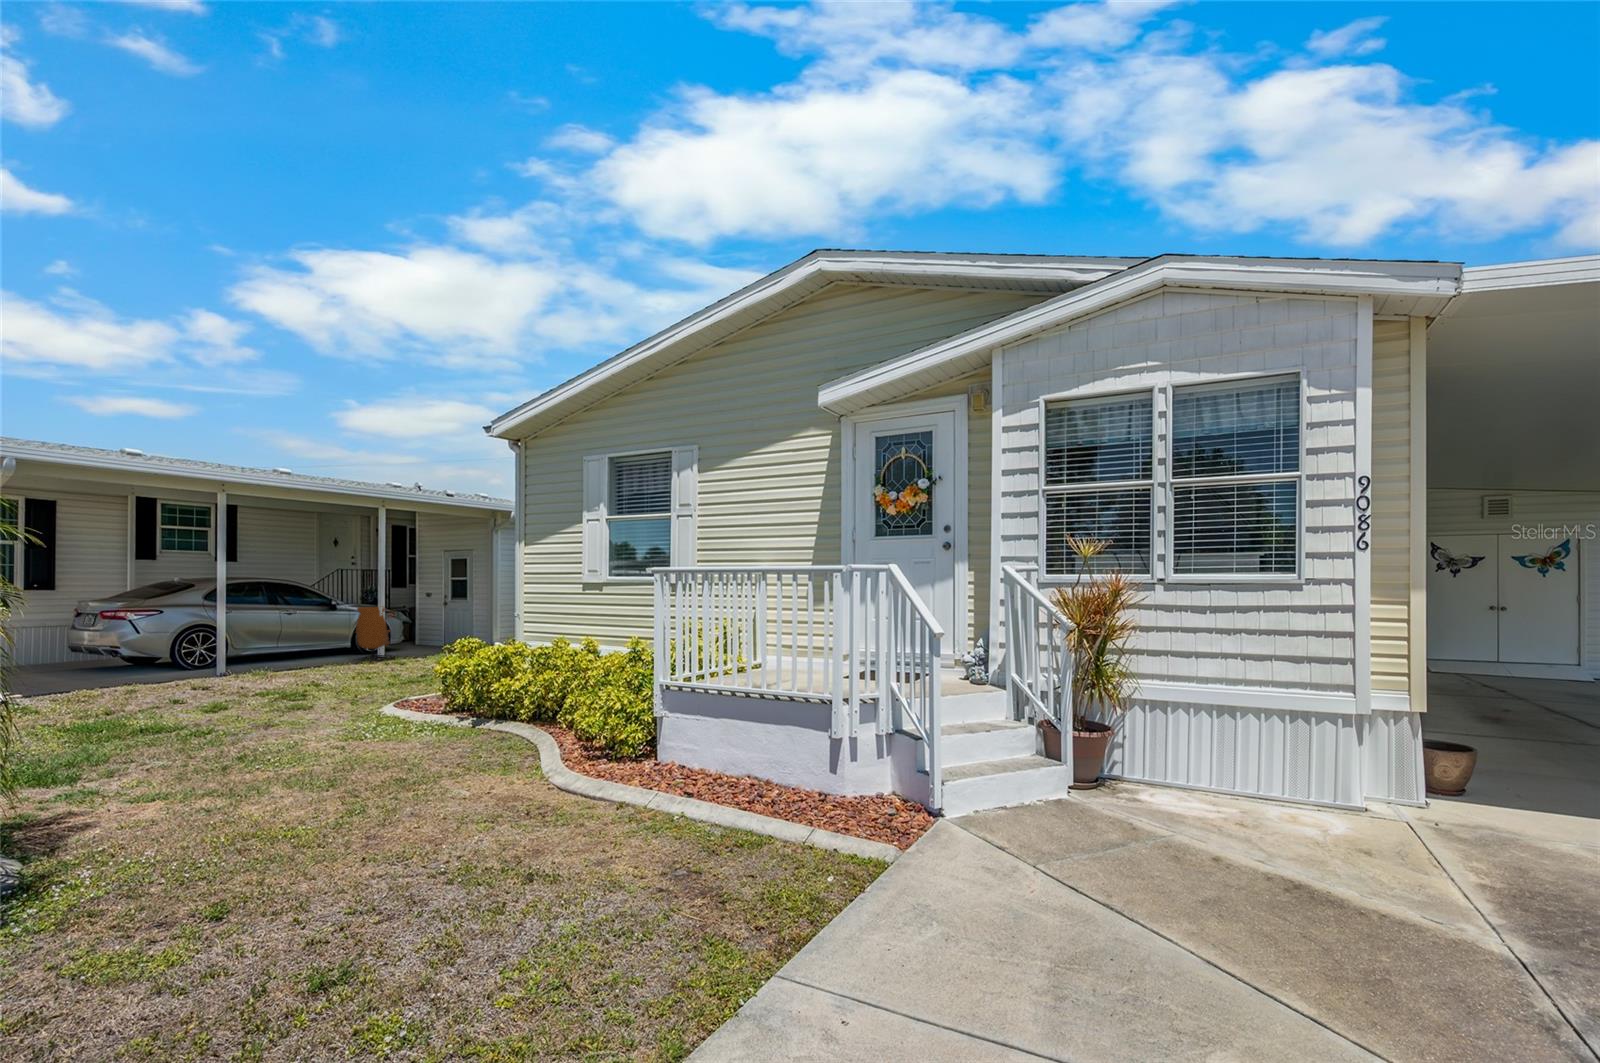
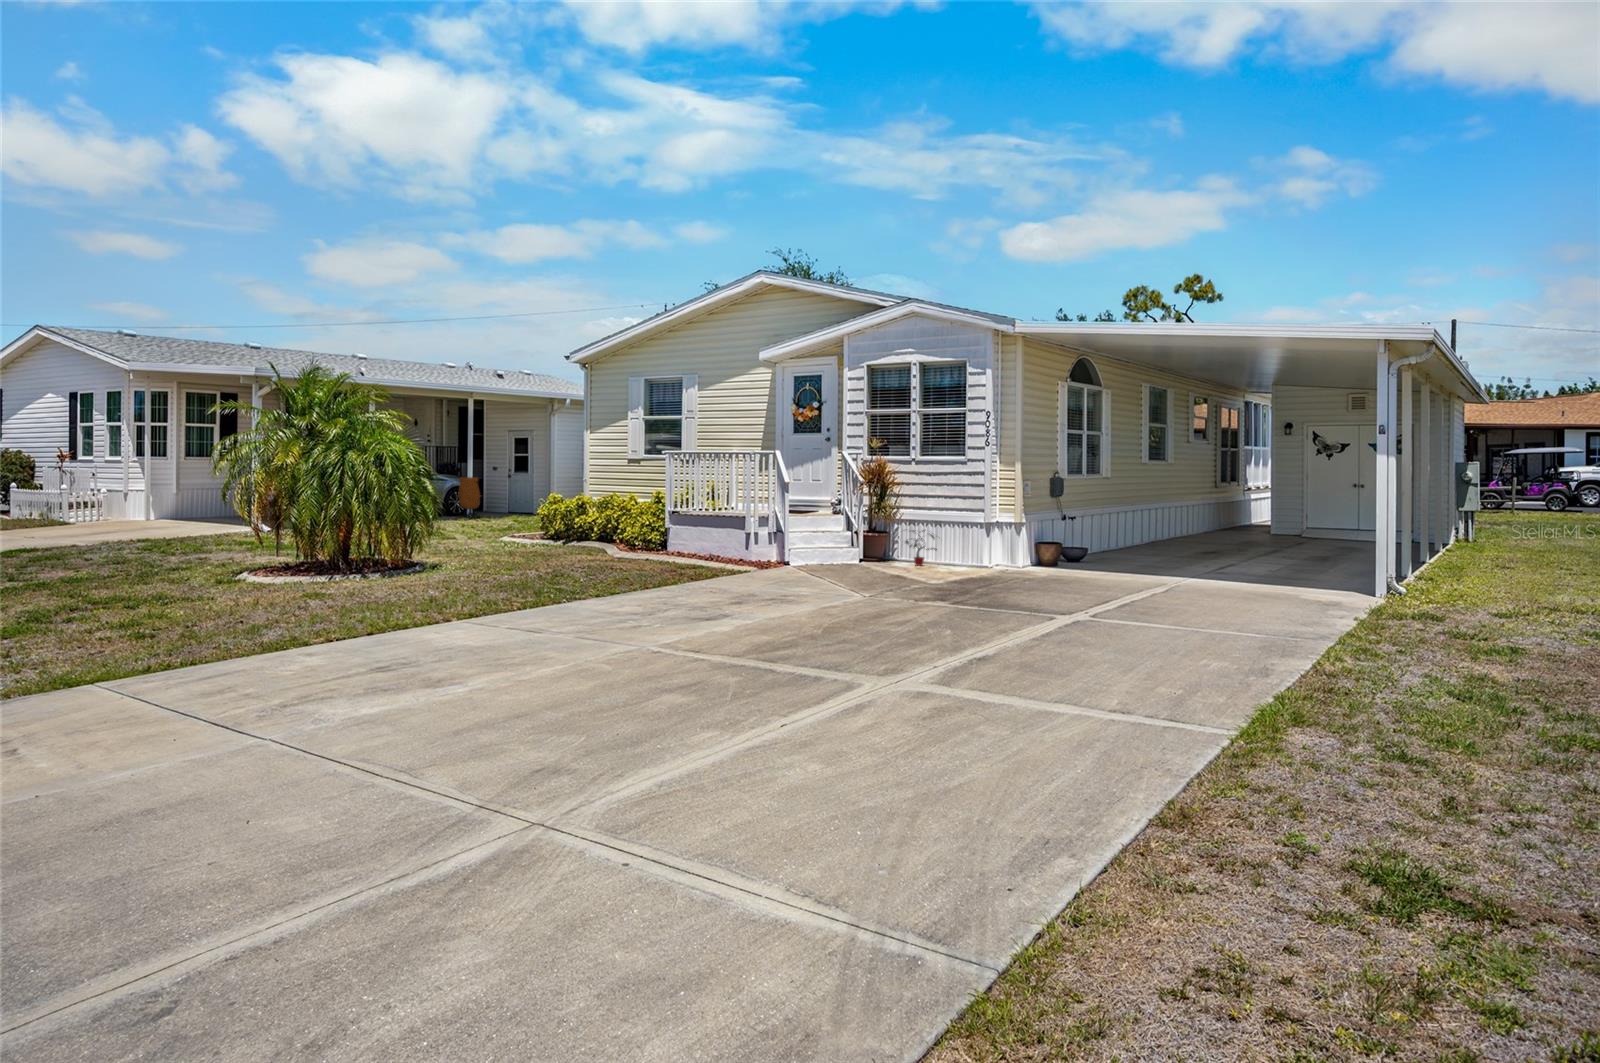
potted plant: none [1149,725,1255,805] -> present [906,530,937,566]

